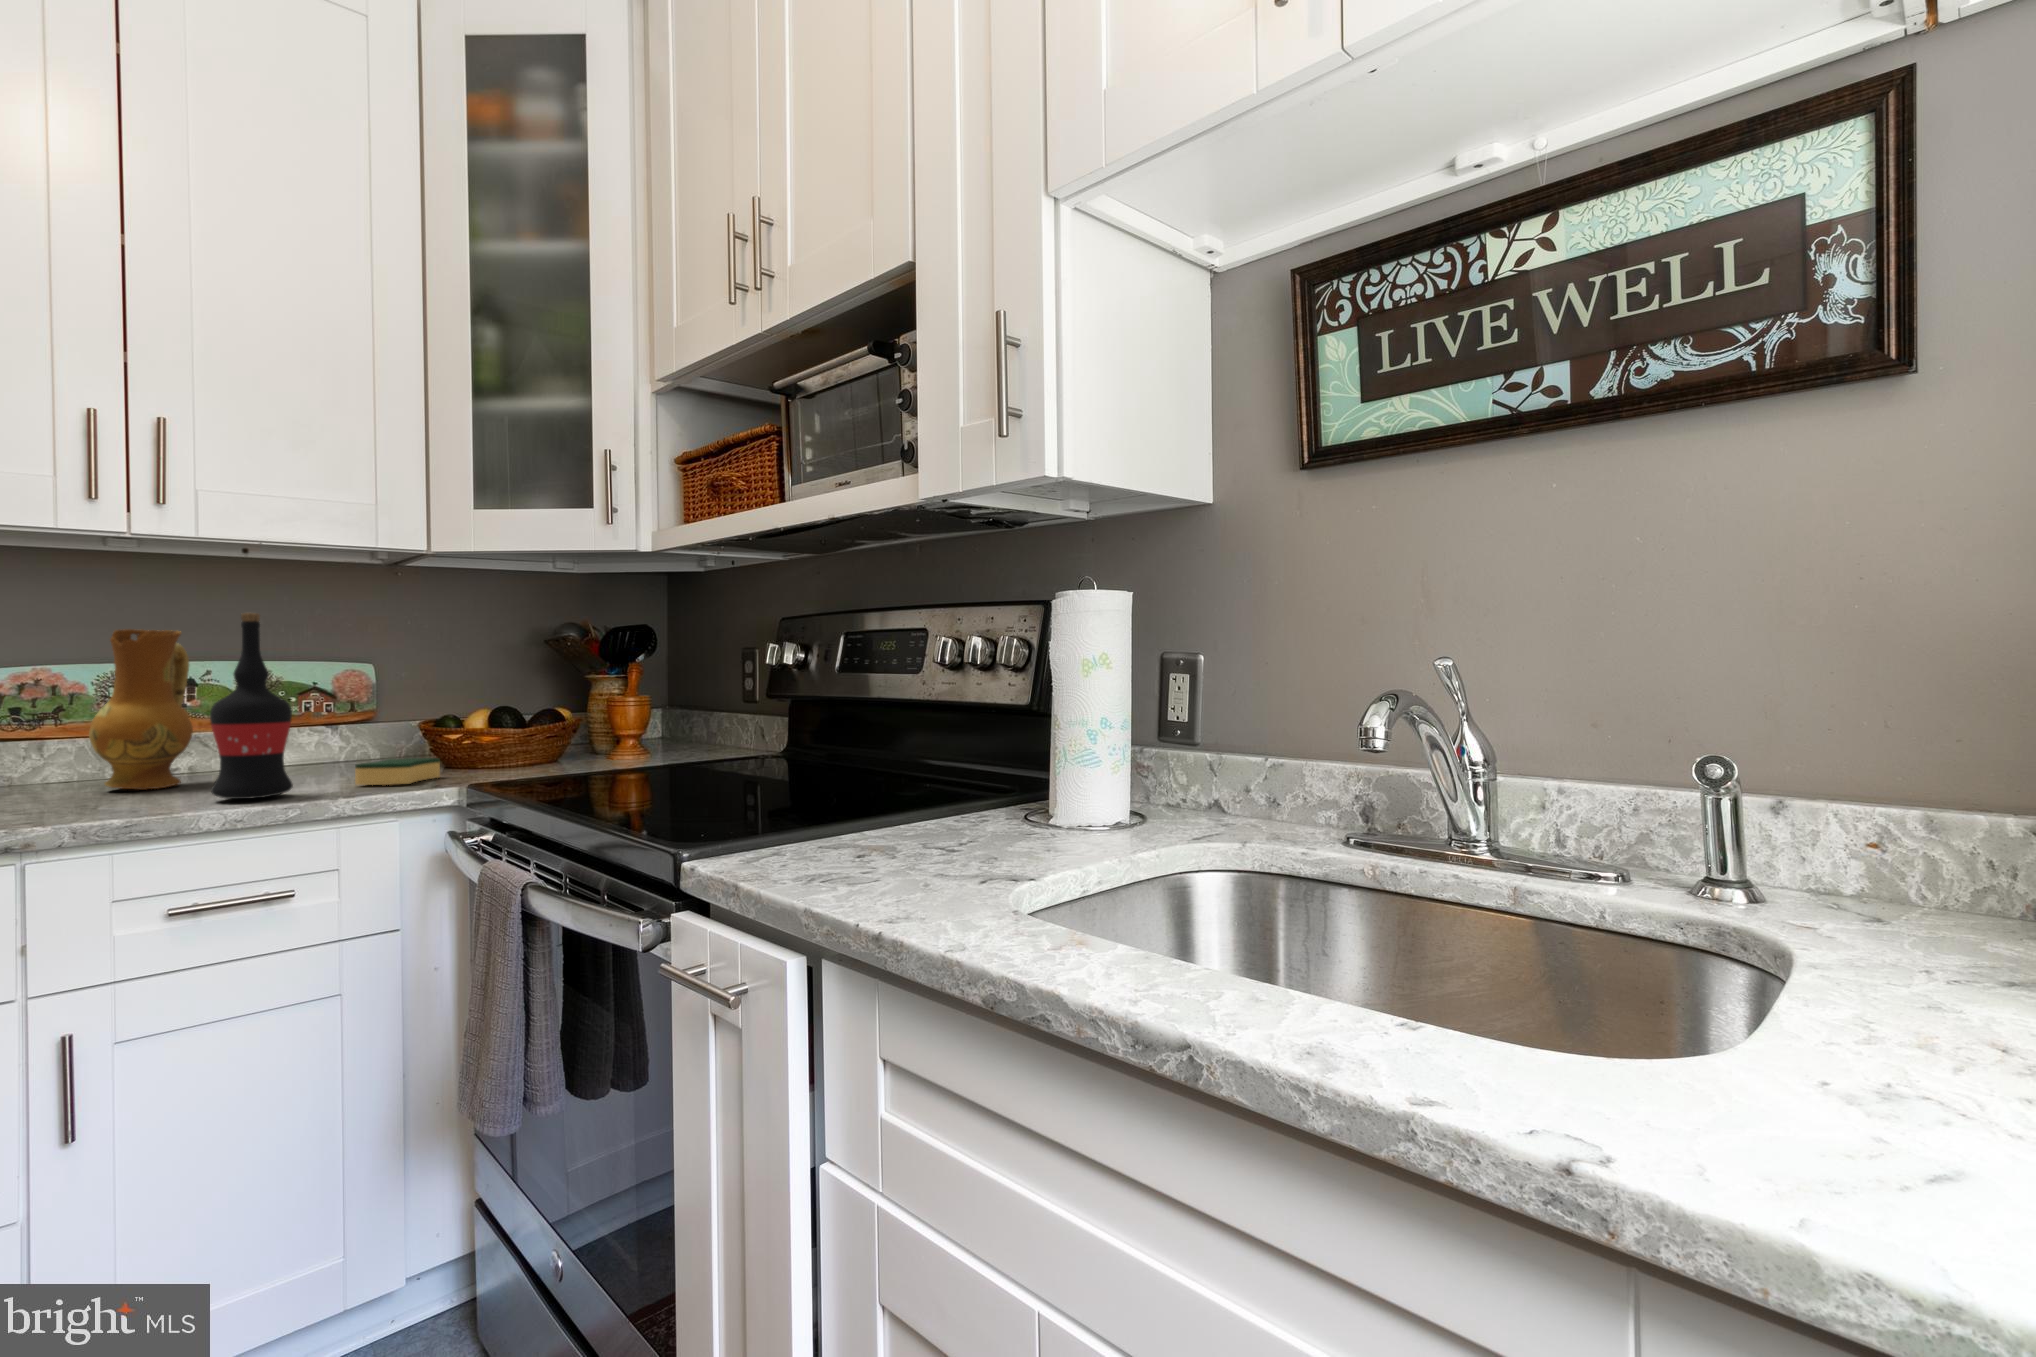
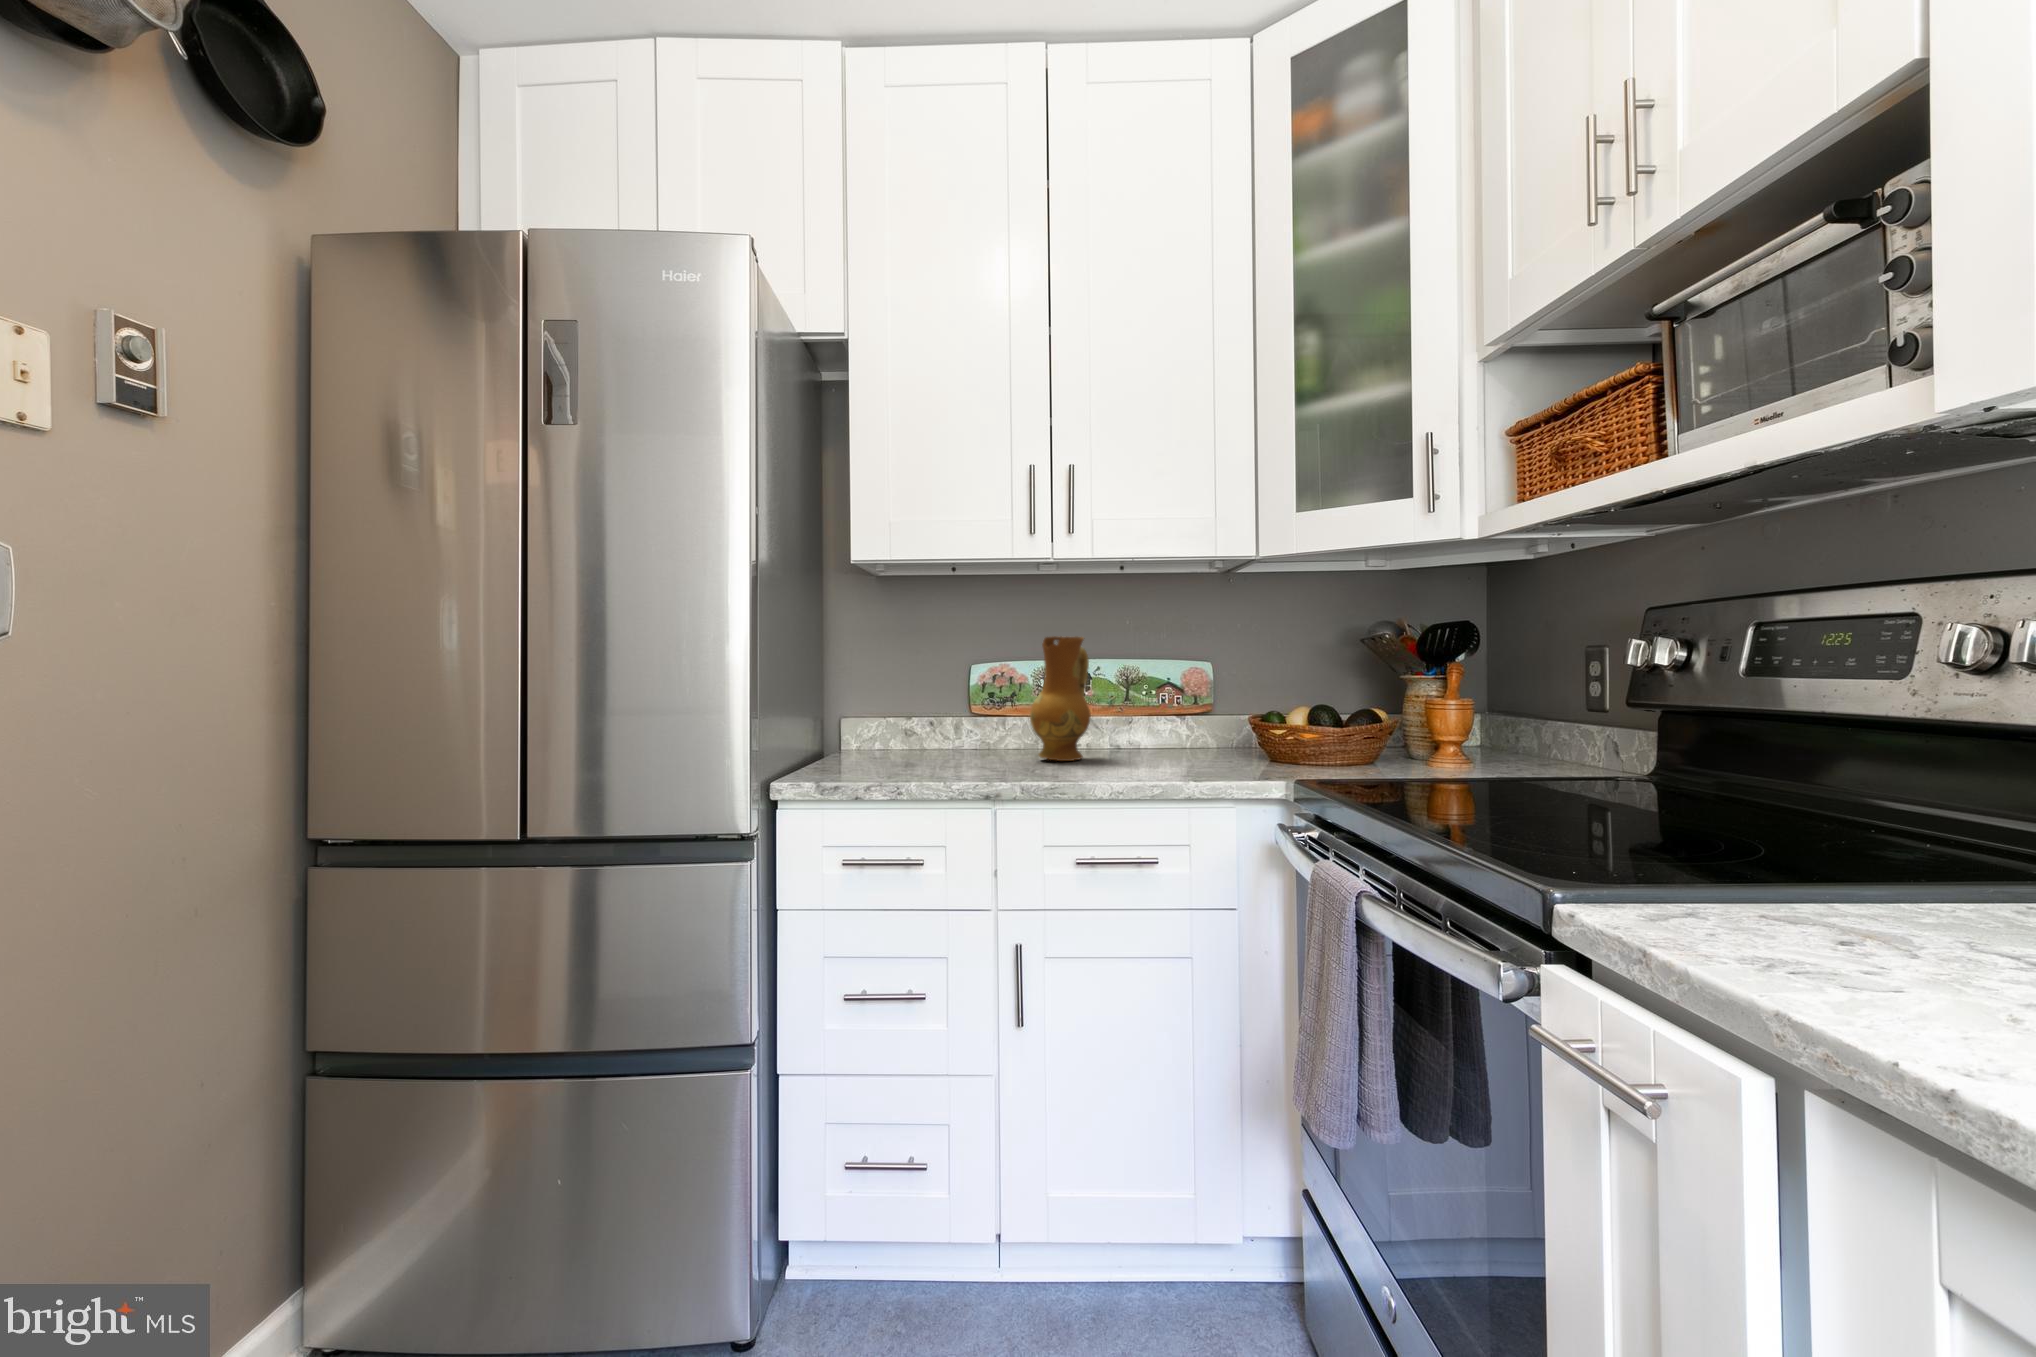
wine bottle: present [210,613,293,799] -> none [1101,620,1156,775]
sponge: present [355,758,440,785] -> none [1202,748,1269,773]

